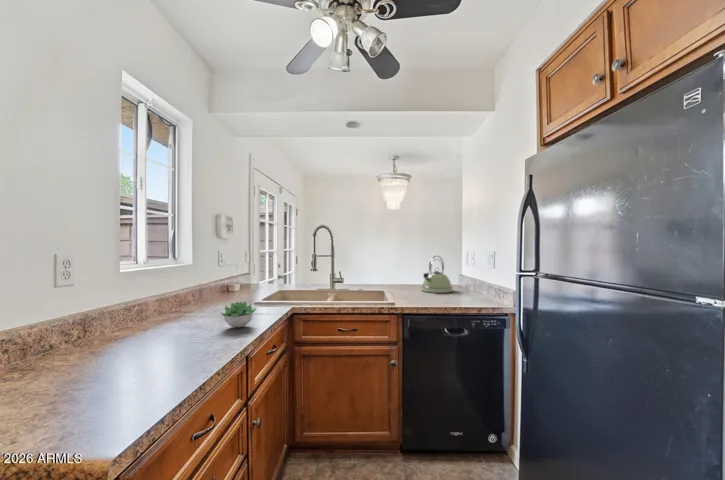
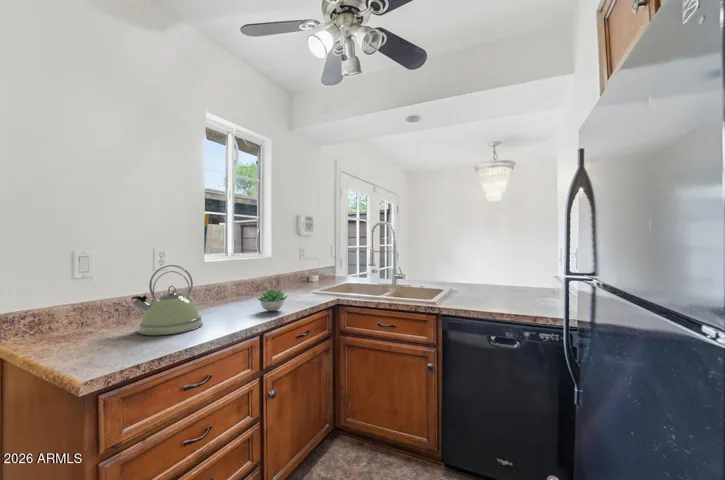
kettle: present [422,256,453,293] -> present [131,265,203,336]

